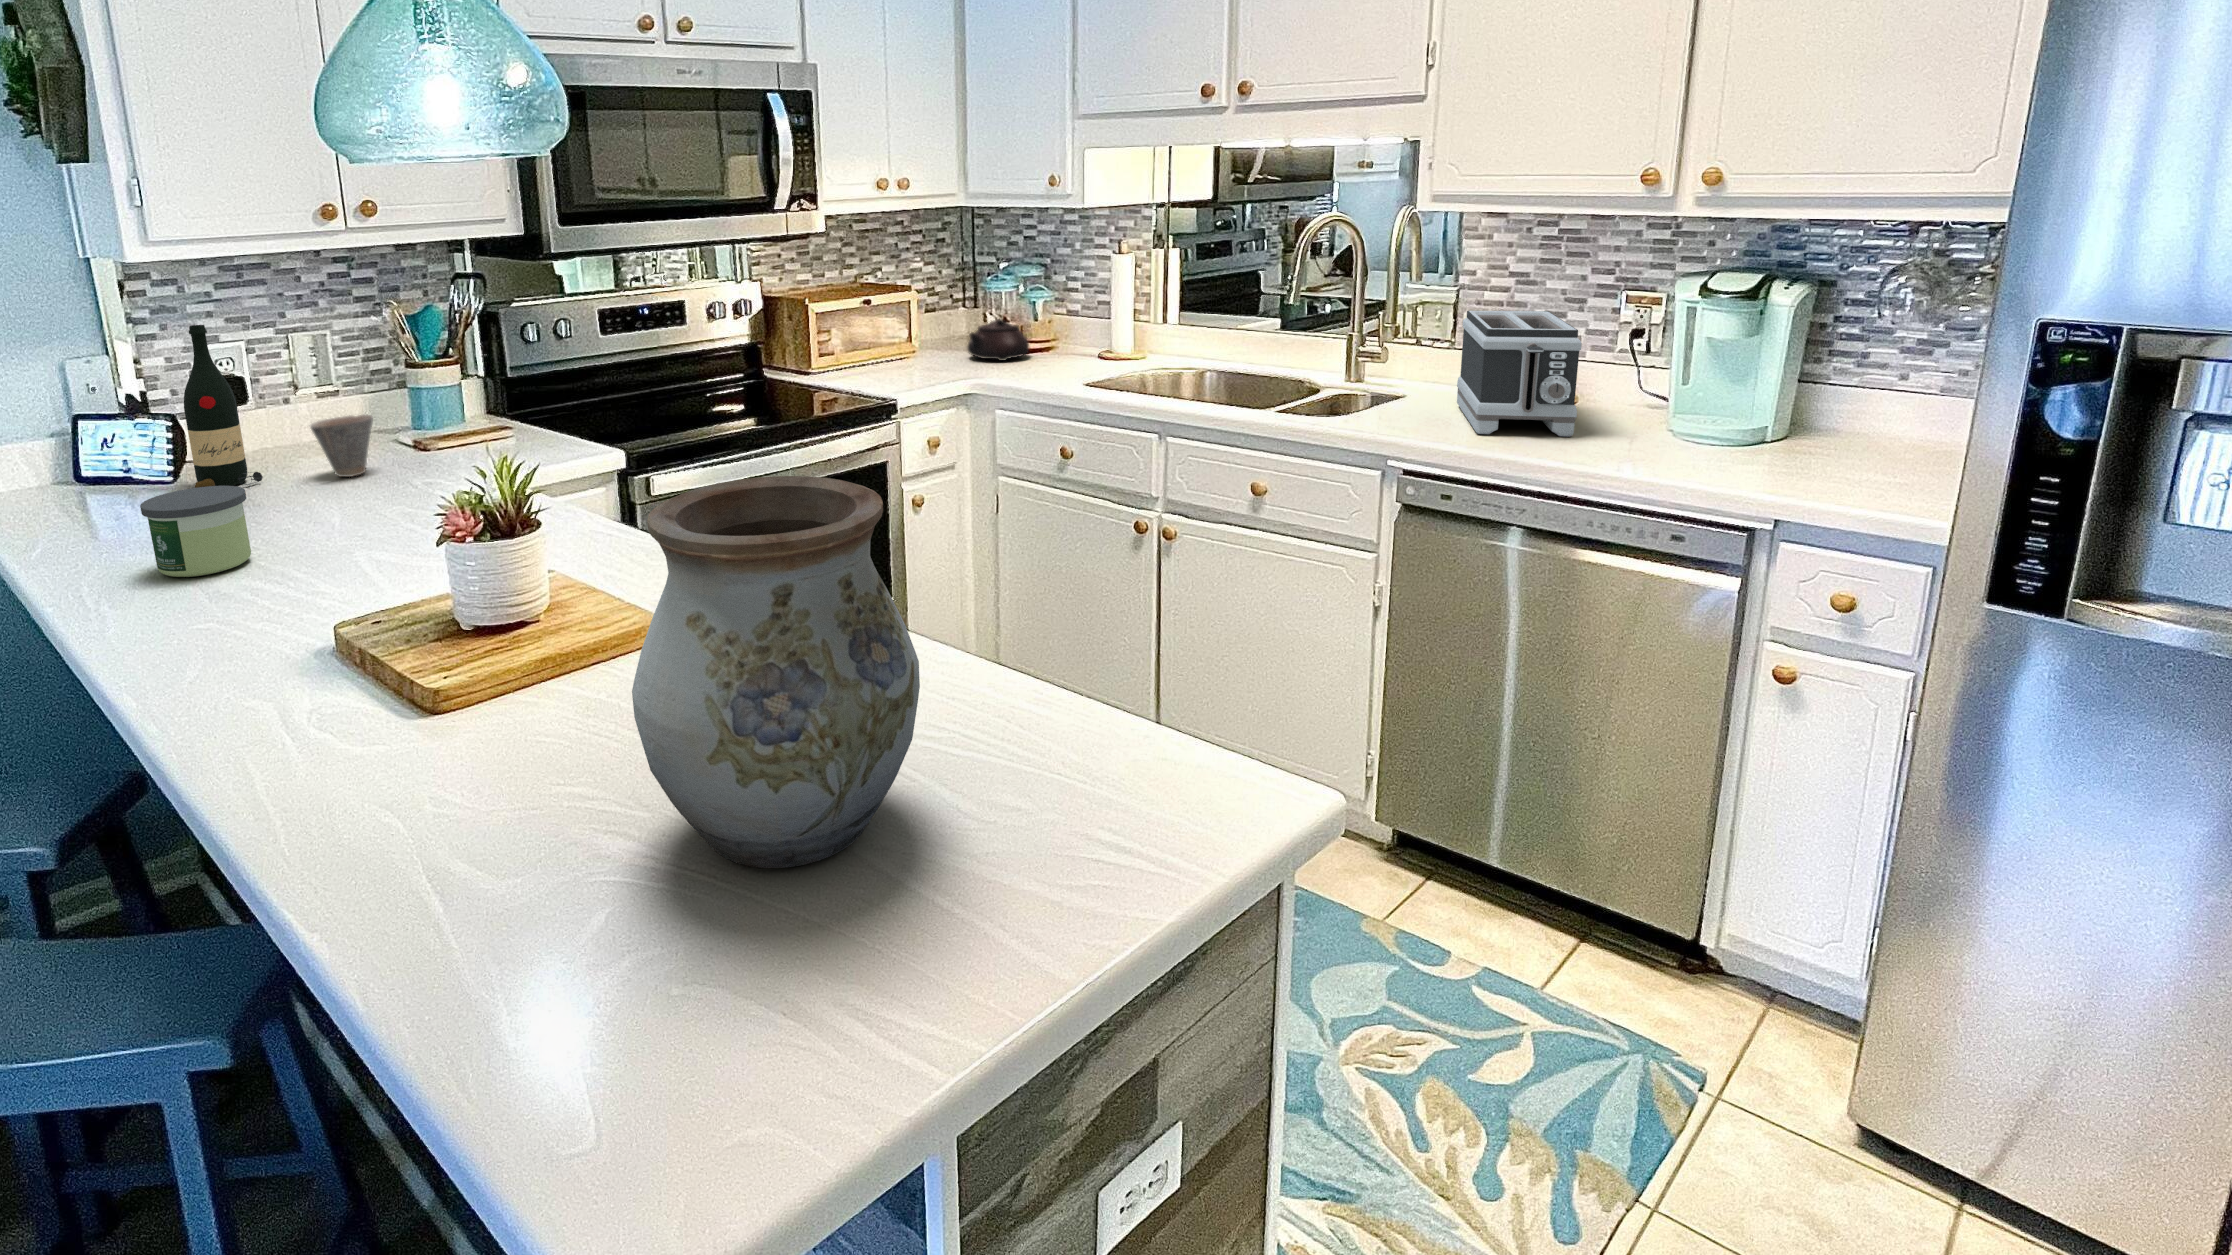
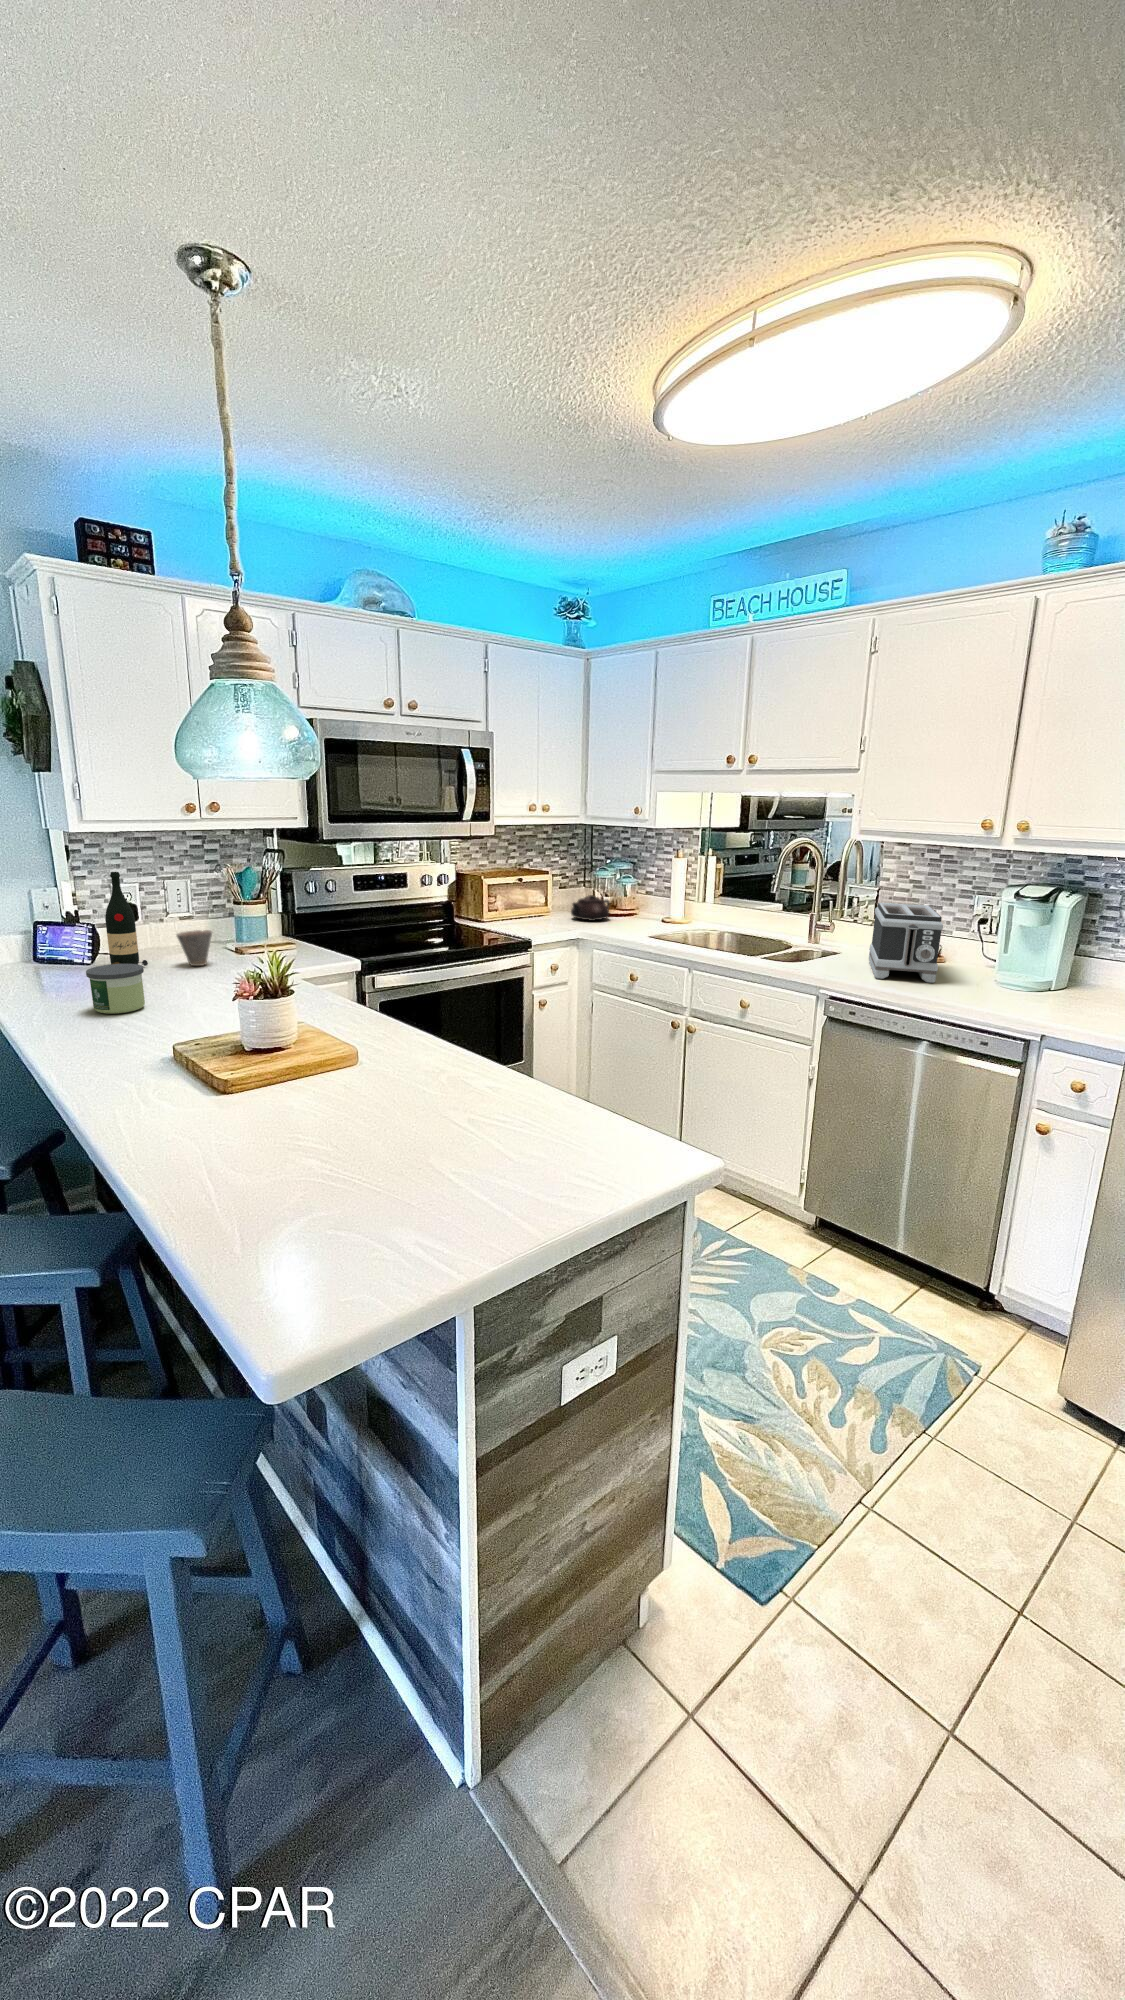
vase: present [632,476,920,868] -> none [359,964,511,1169]

